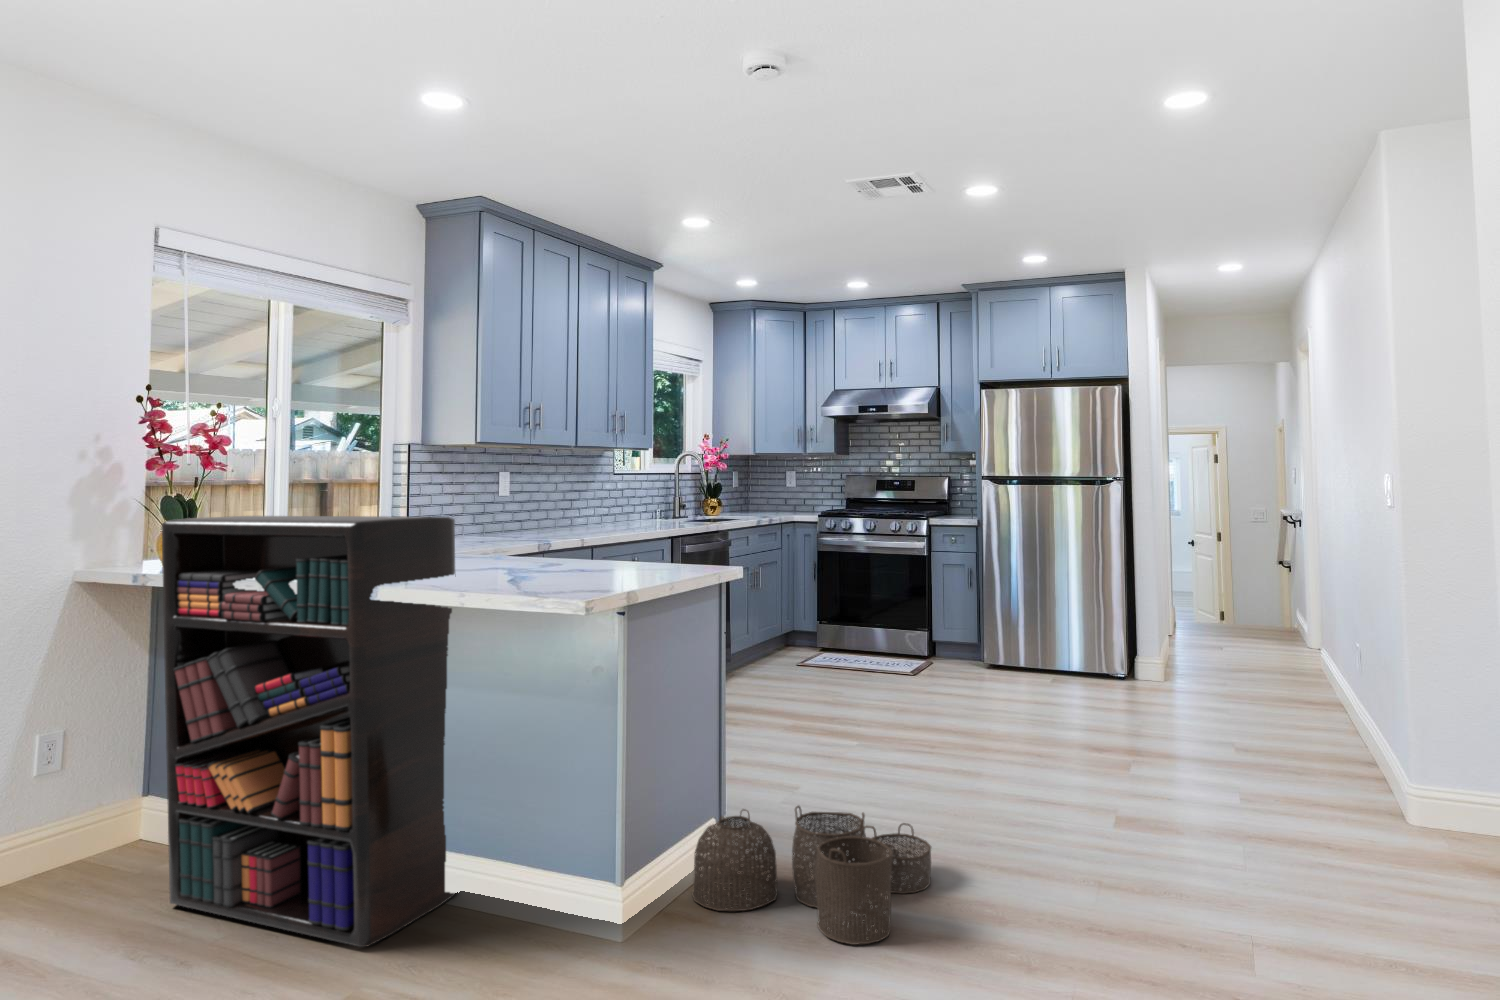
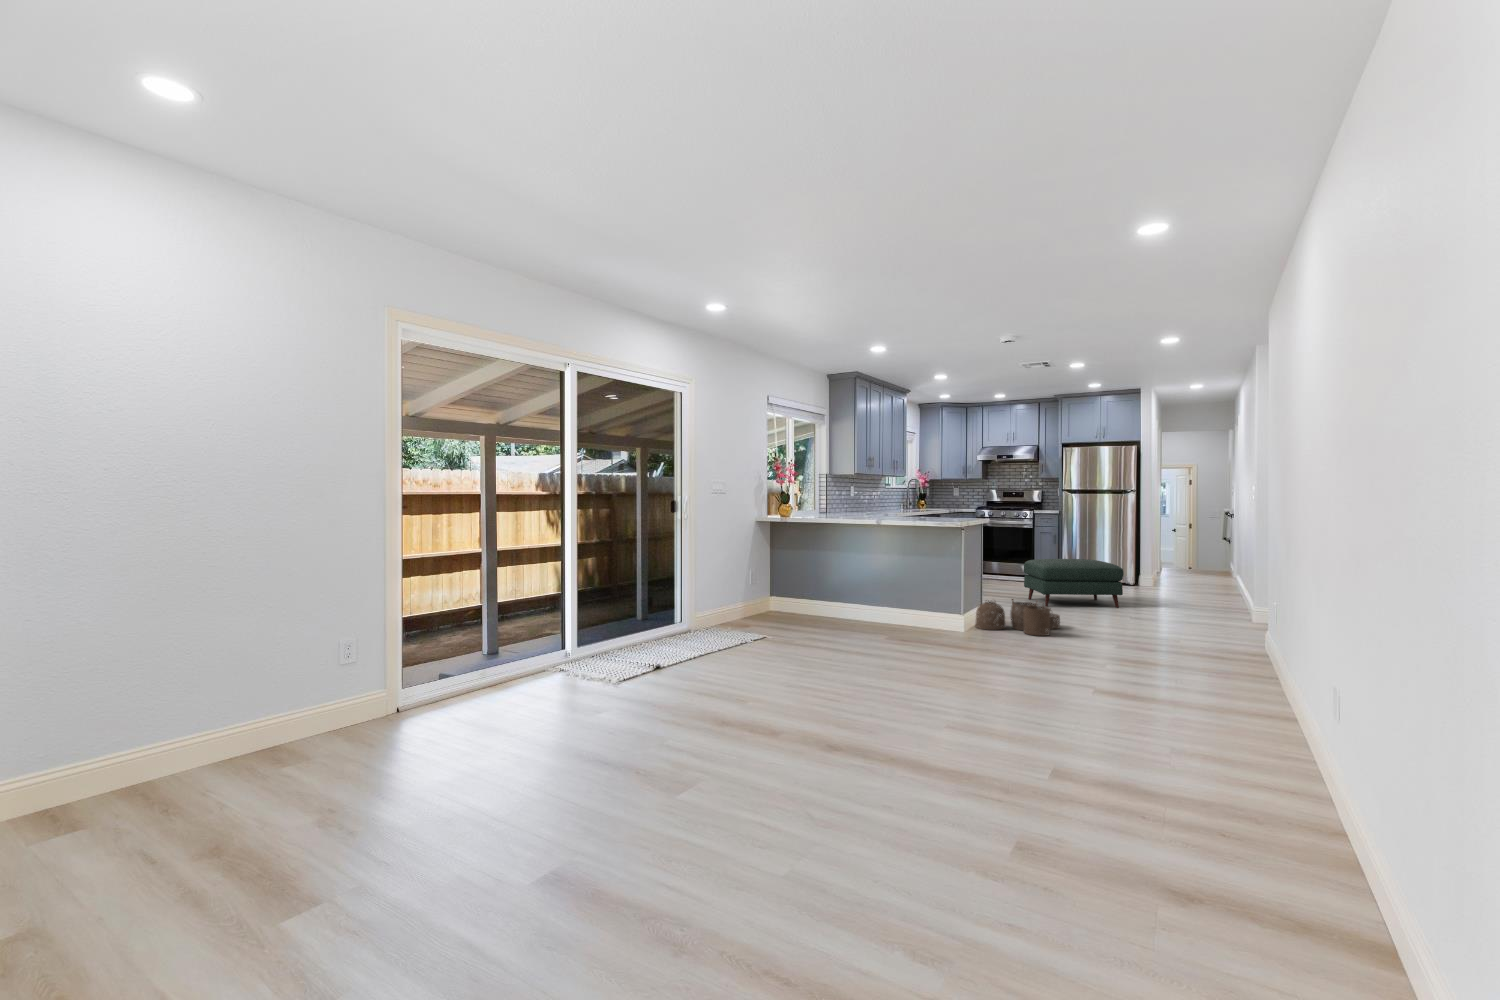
bookshelf: present [162,516,455,947] -> none [801,497,894,631]
ottoman: none [883,642,1101,768] -> present [1024,559,1124,607]

